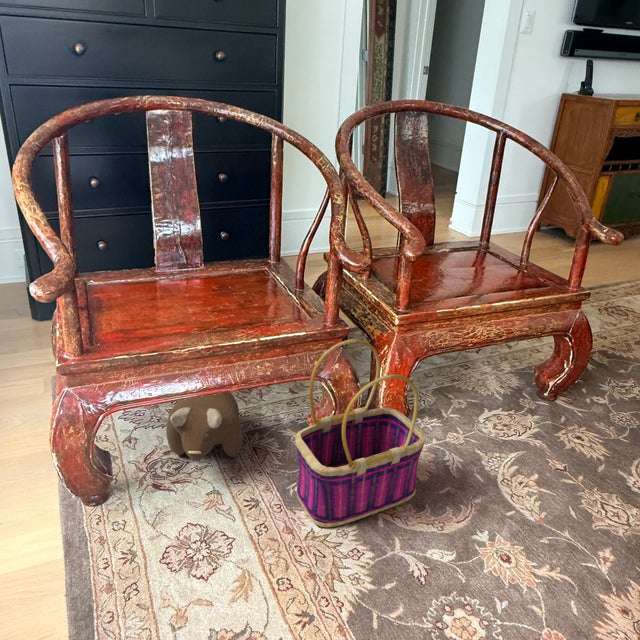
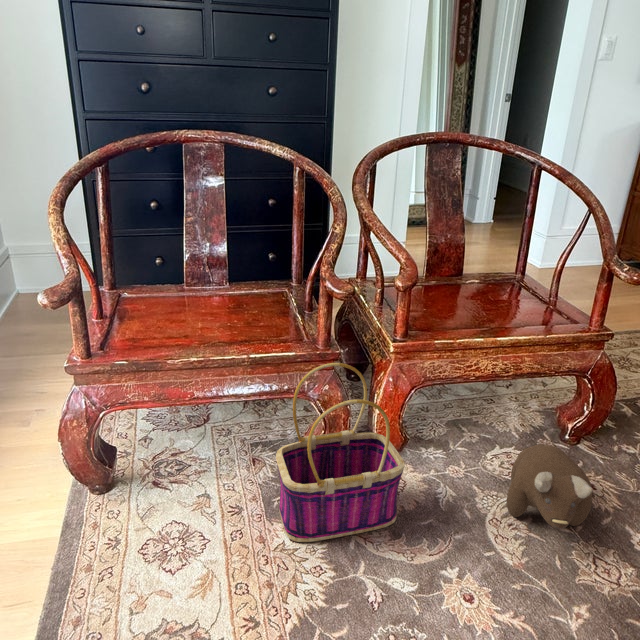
plush toy: present [166,392,242,460] -> present [507,444,593,530]

